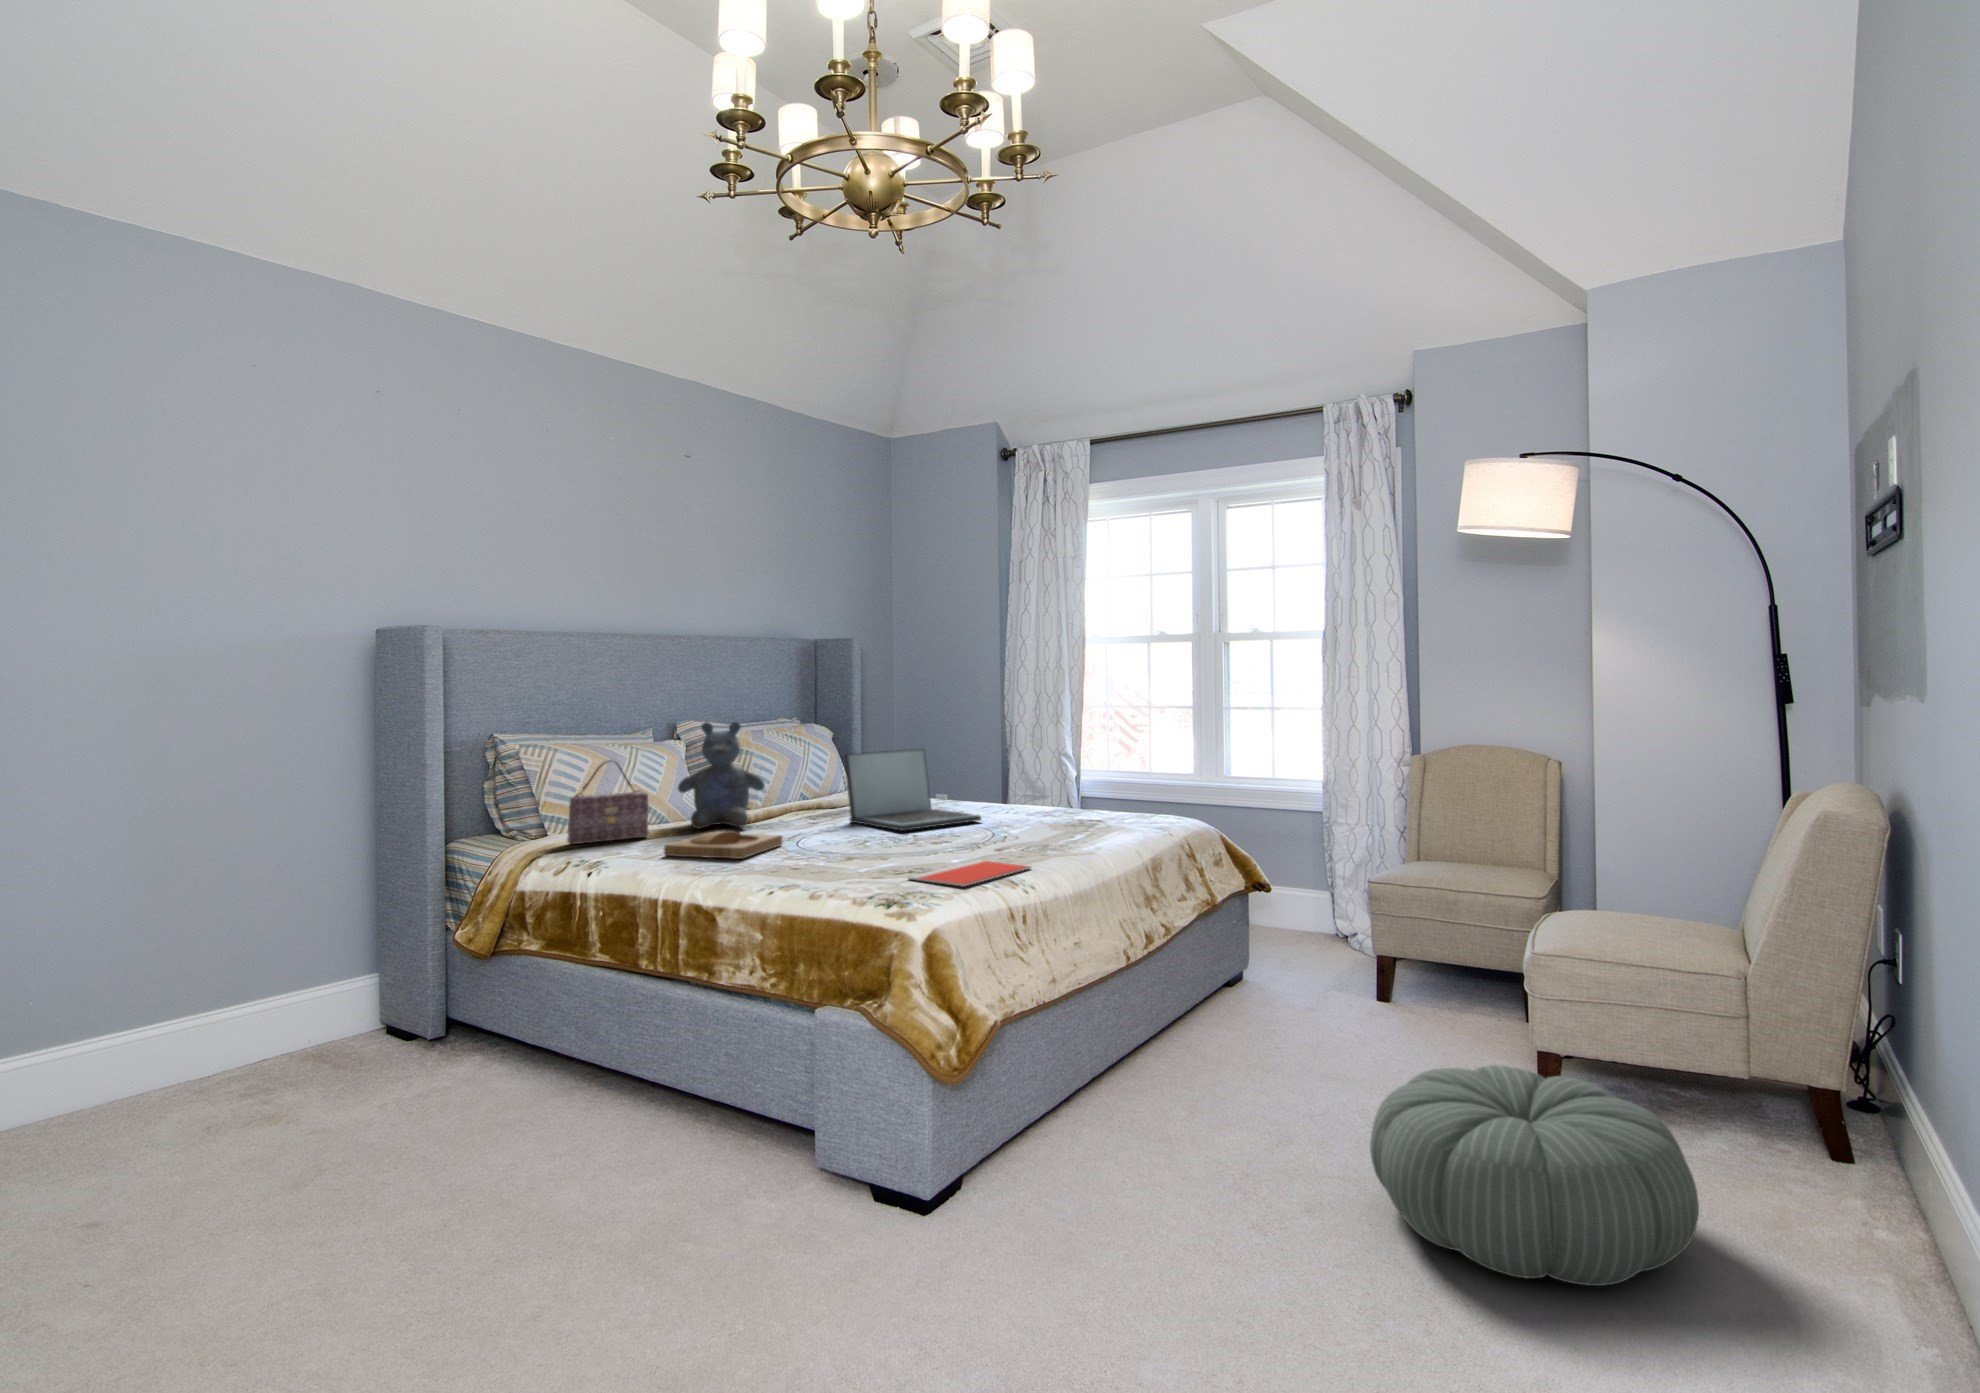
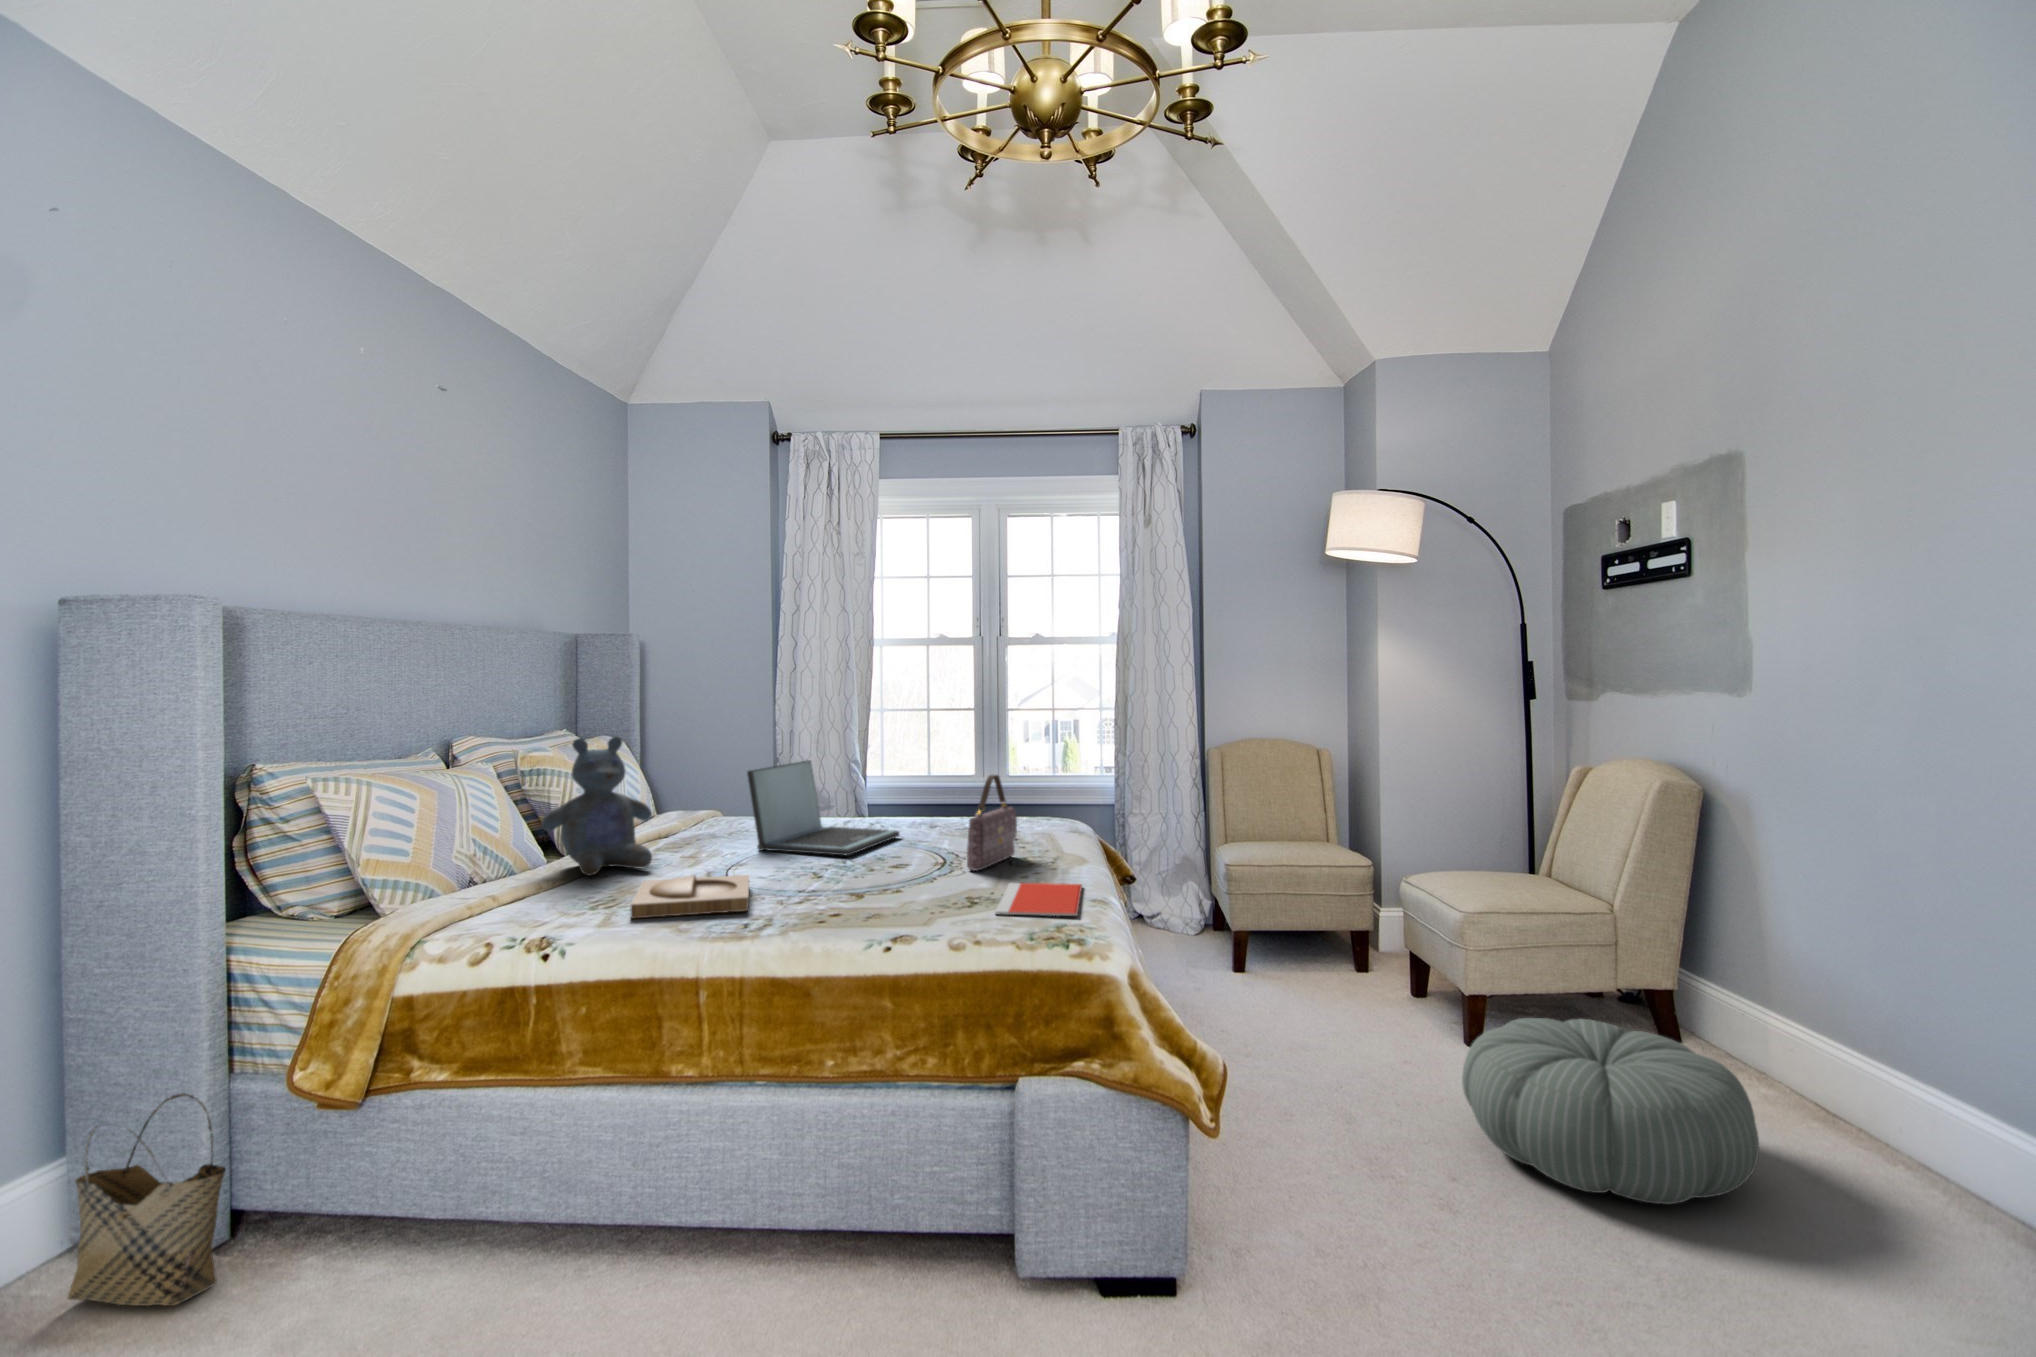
handbag: present [567,761,649,844] -> present [967,775,1017,871]
woven basket: none [362,940,434,1068] -> present [68,1093,226,1306]

